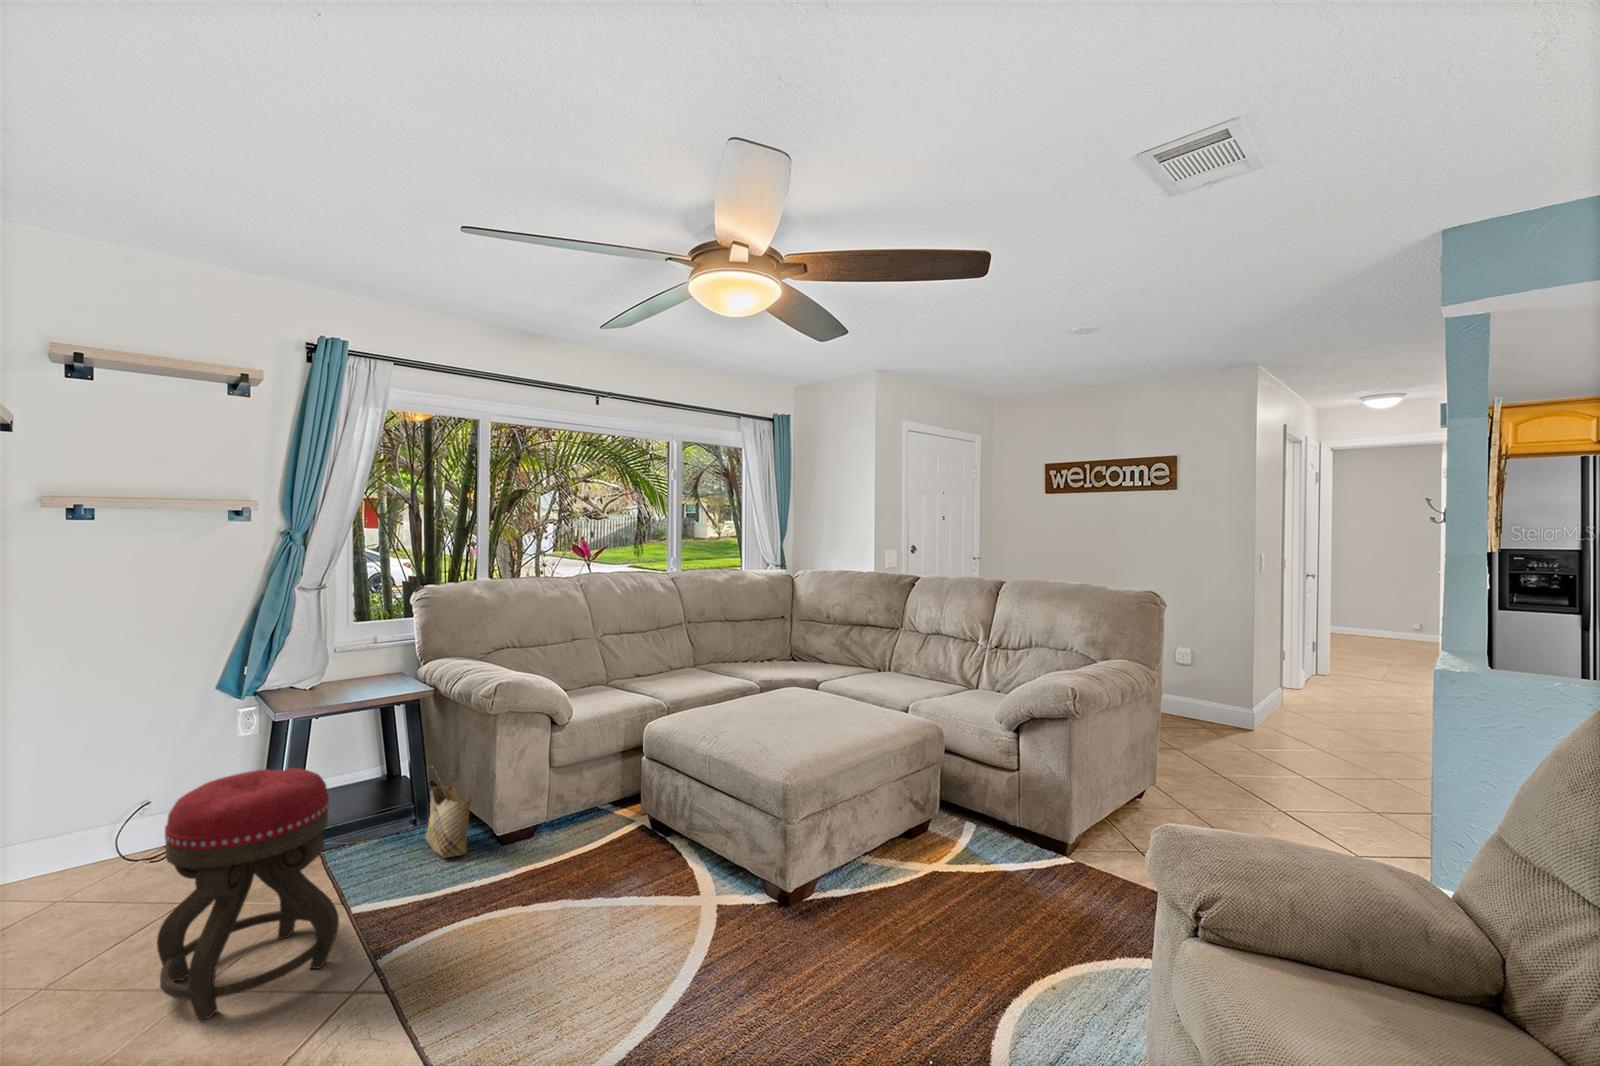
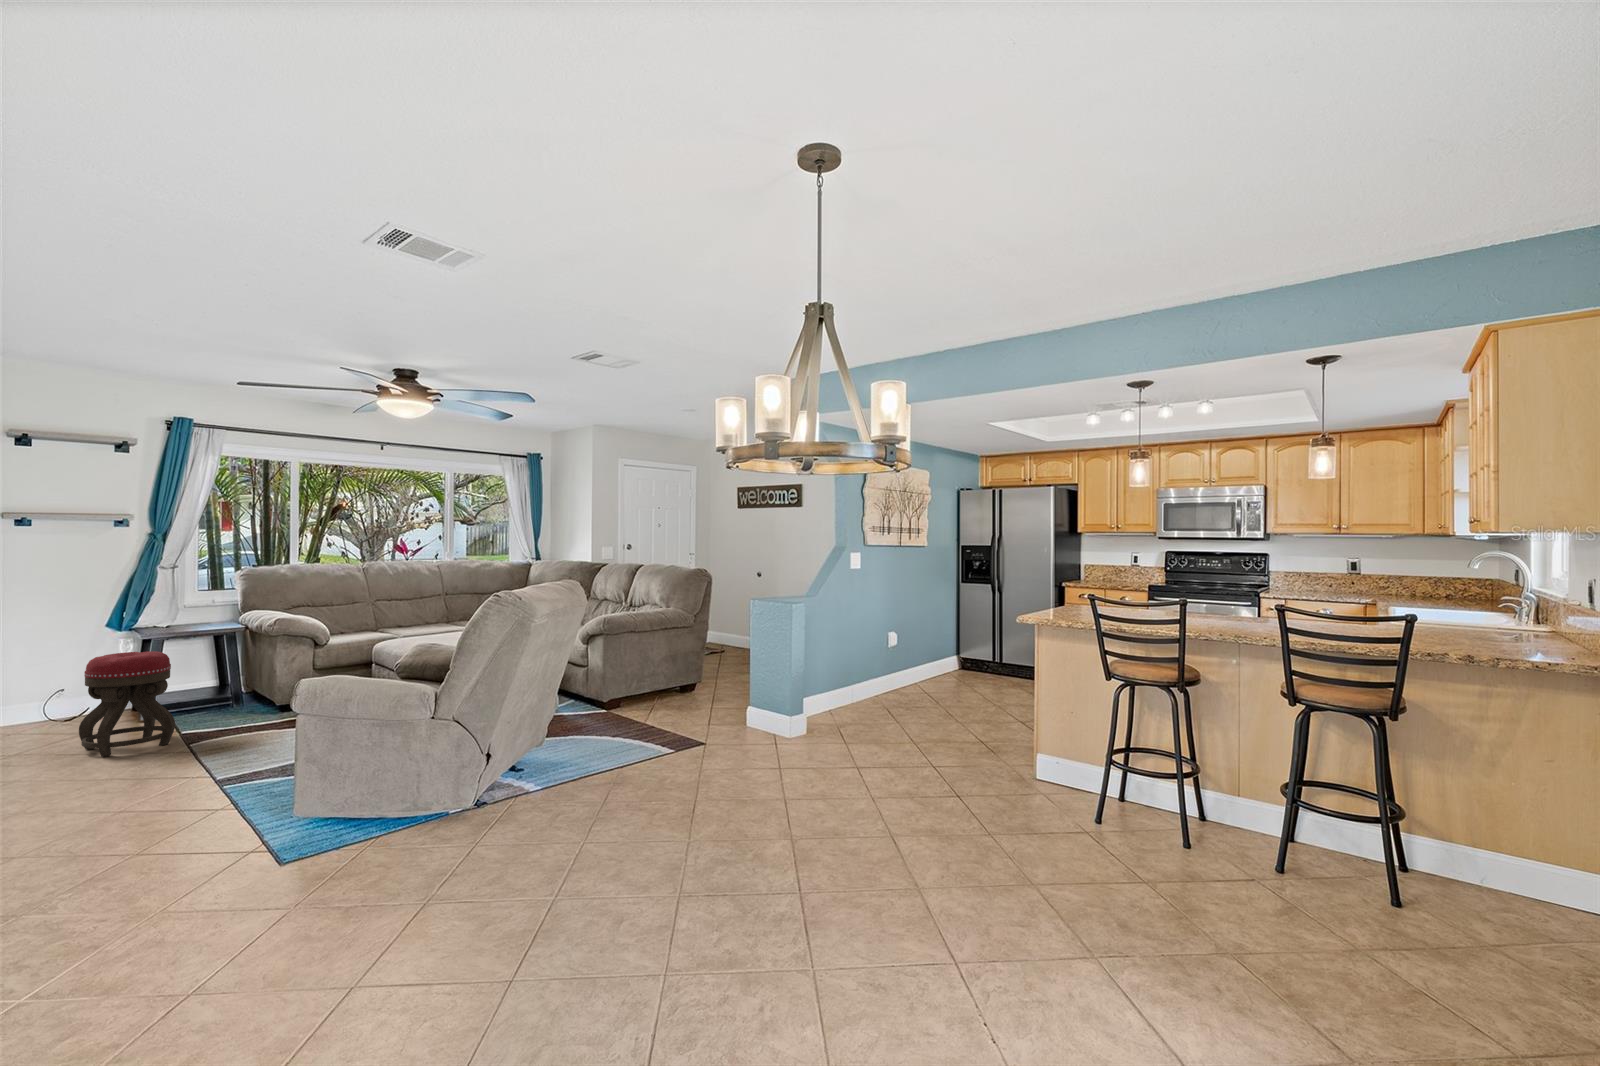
woven basket: present [426,766,473,858] -> none [236,663,265,716]

